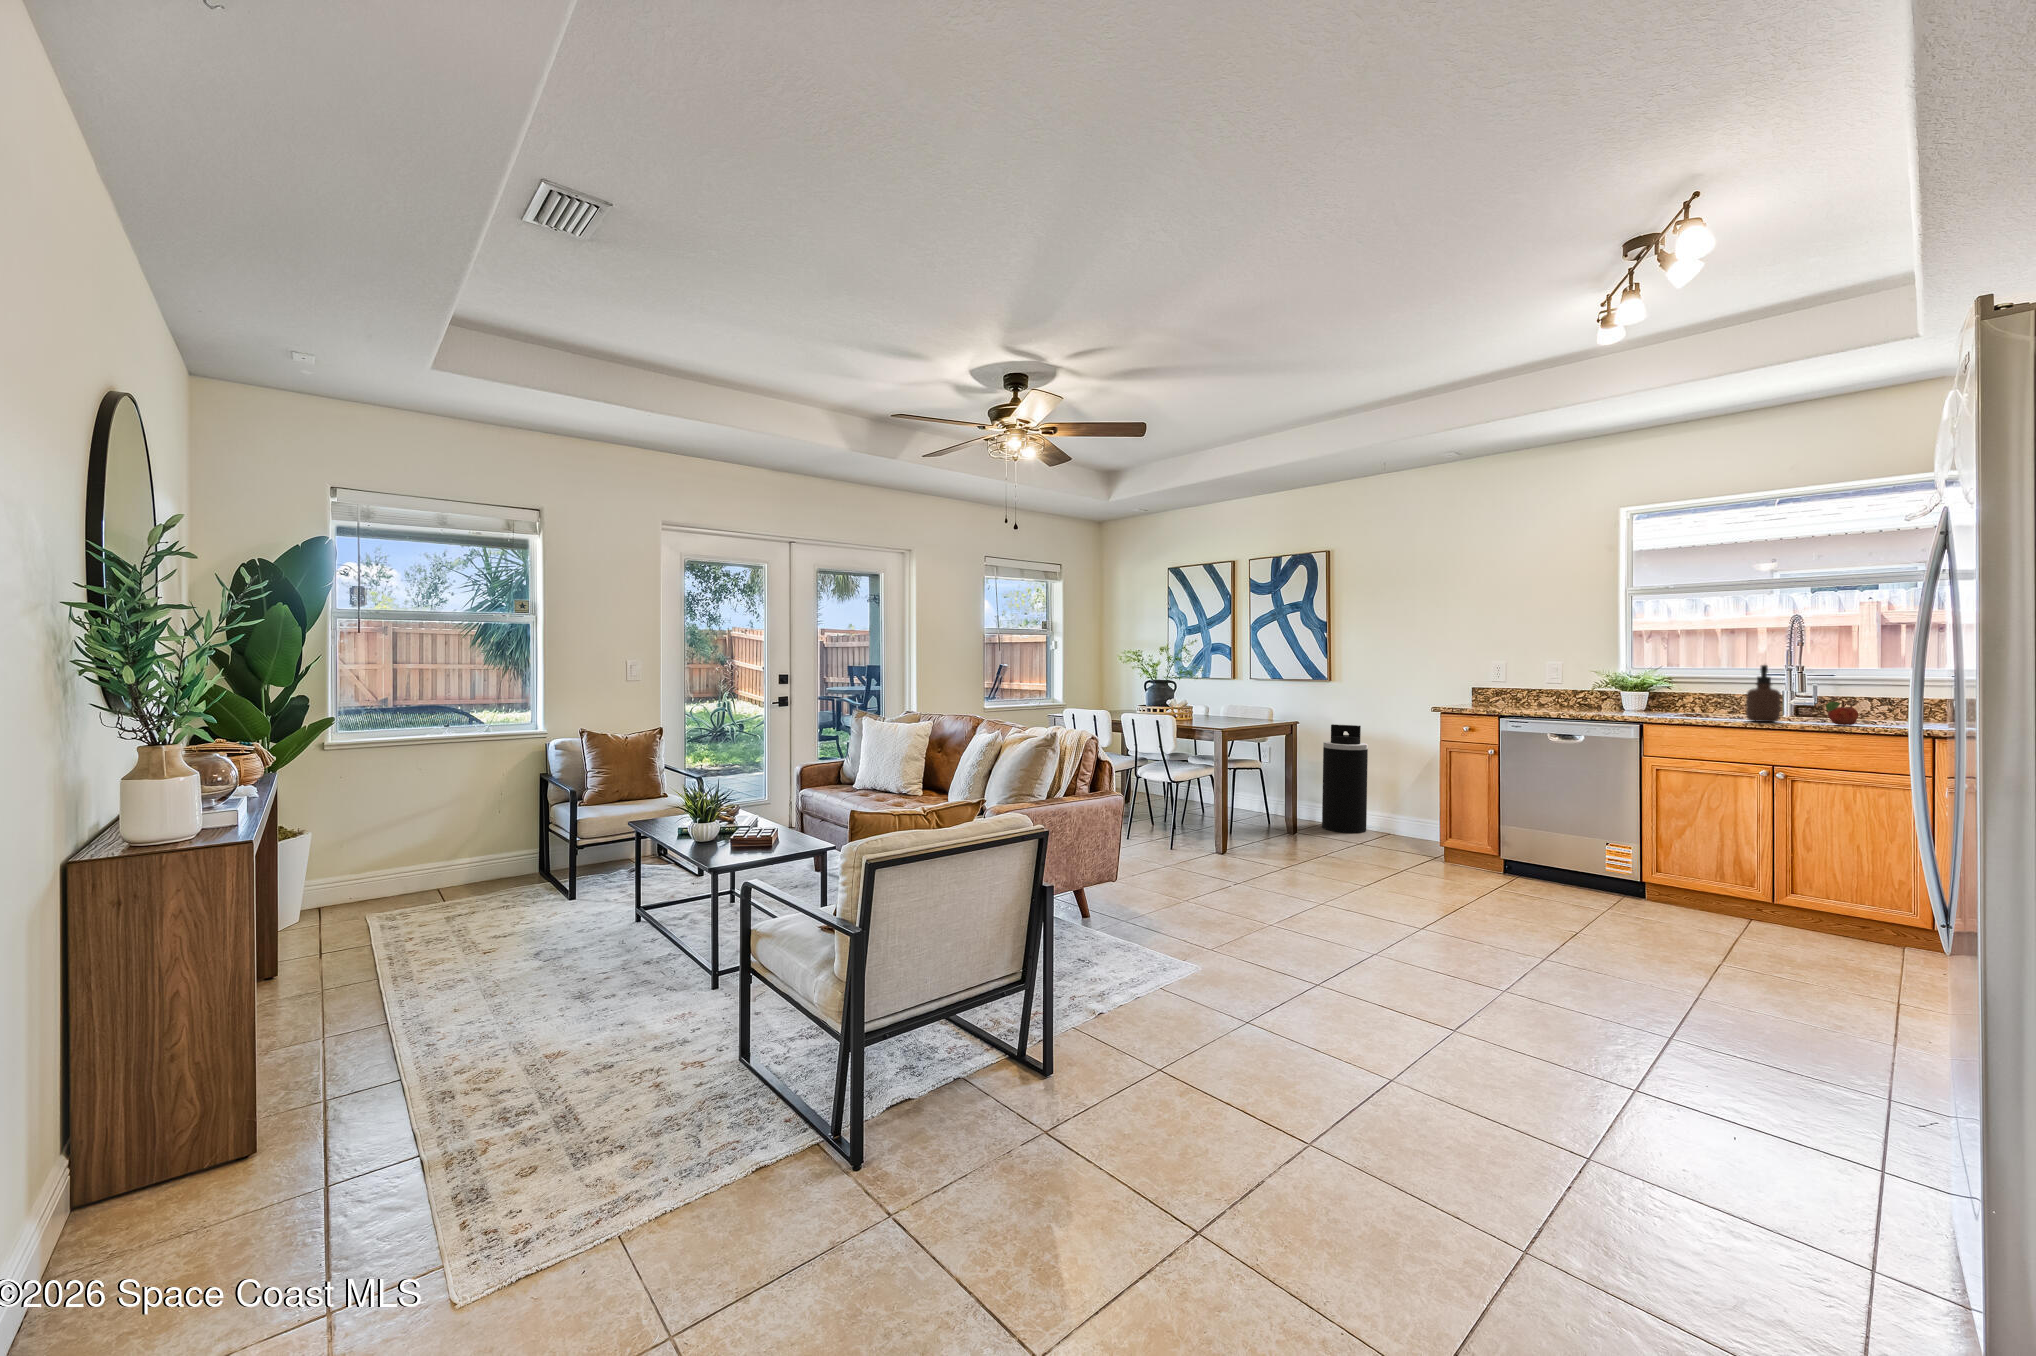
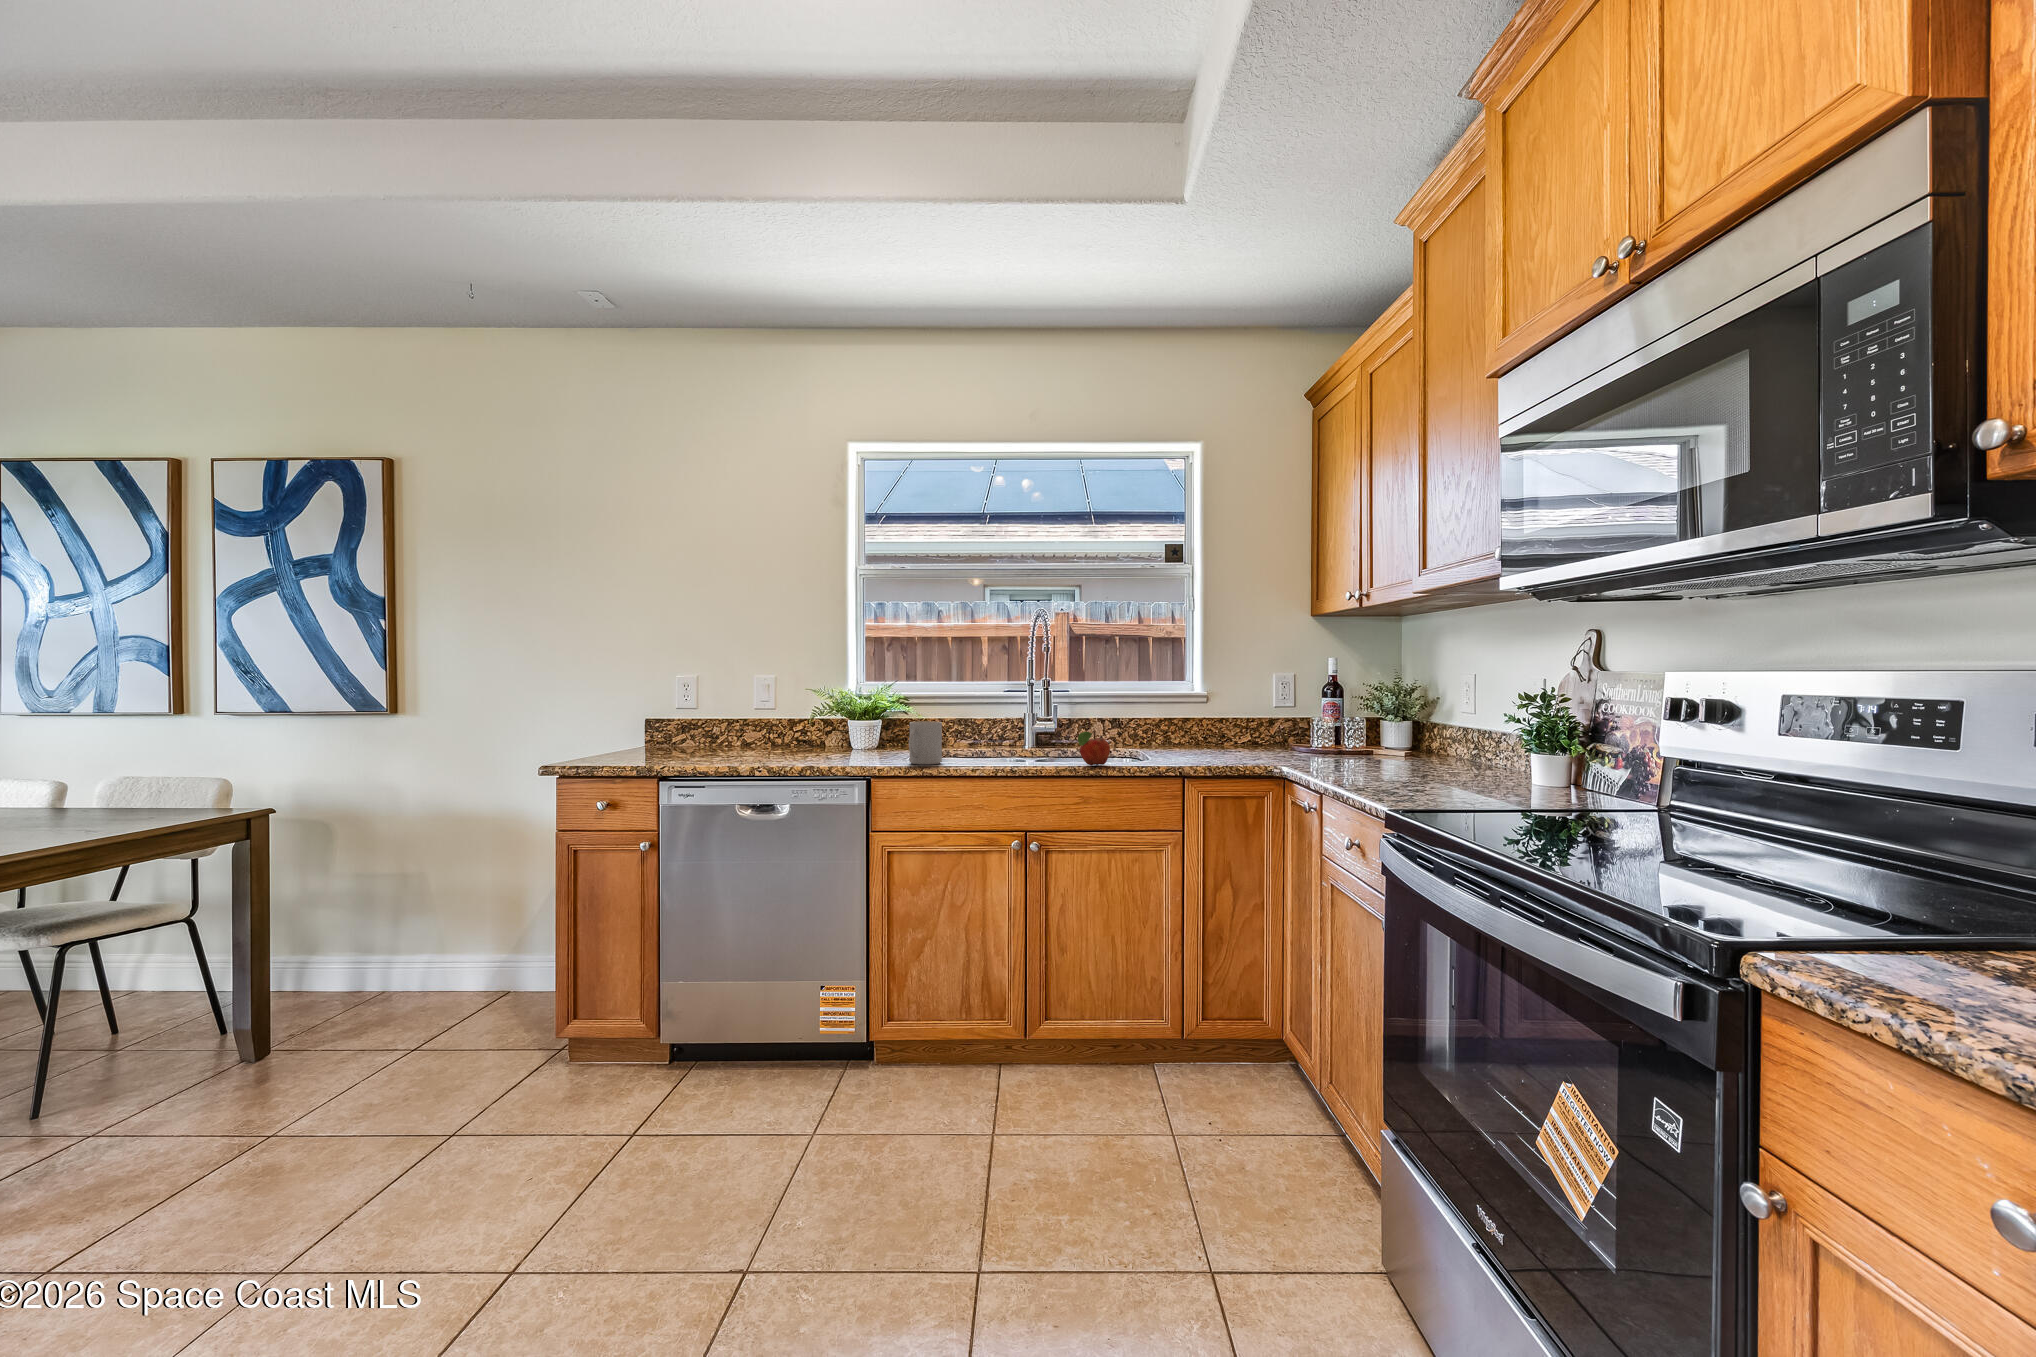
soap dispenser: present [1746,665,1781,722] -> none [992,678,1030,766]
mug: none [1676,692,1703,718] -> present [909,721,942,764]
trash can: present [1322,724,1368,833] -> none [364,800,462,1023]

